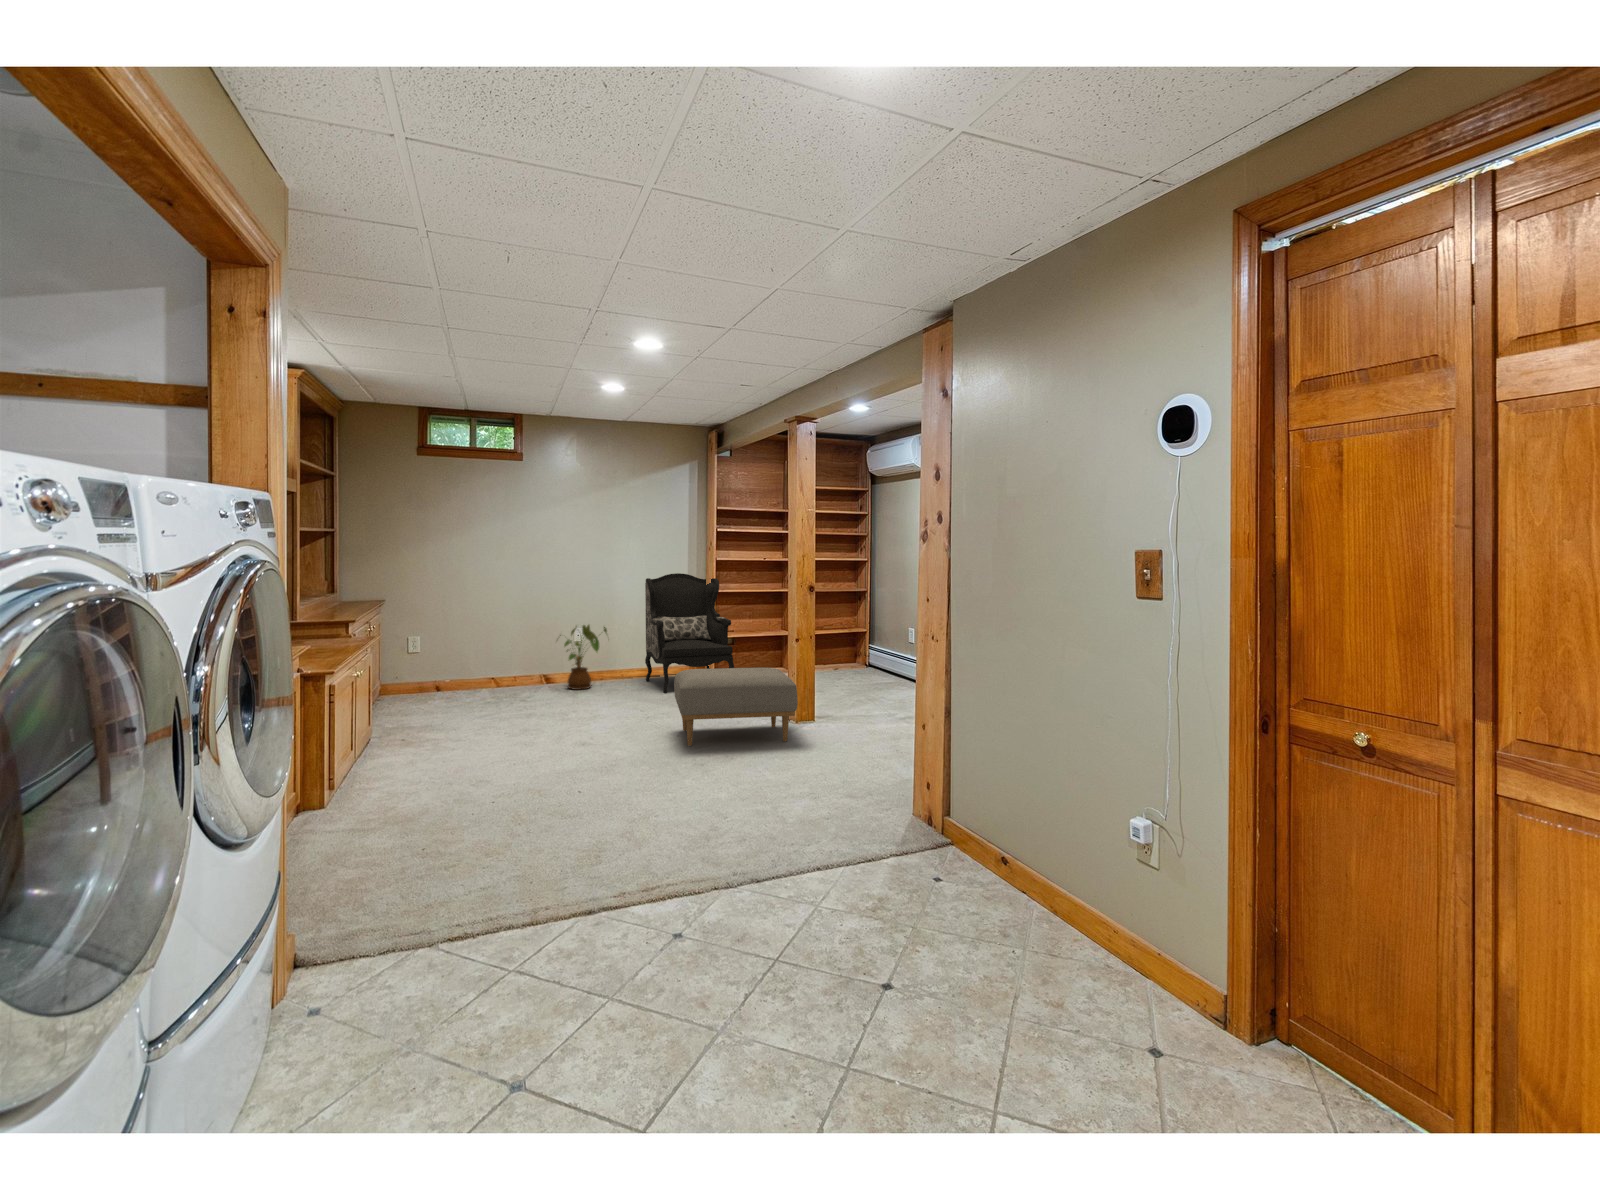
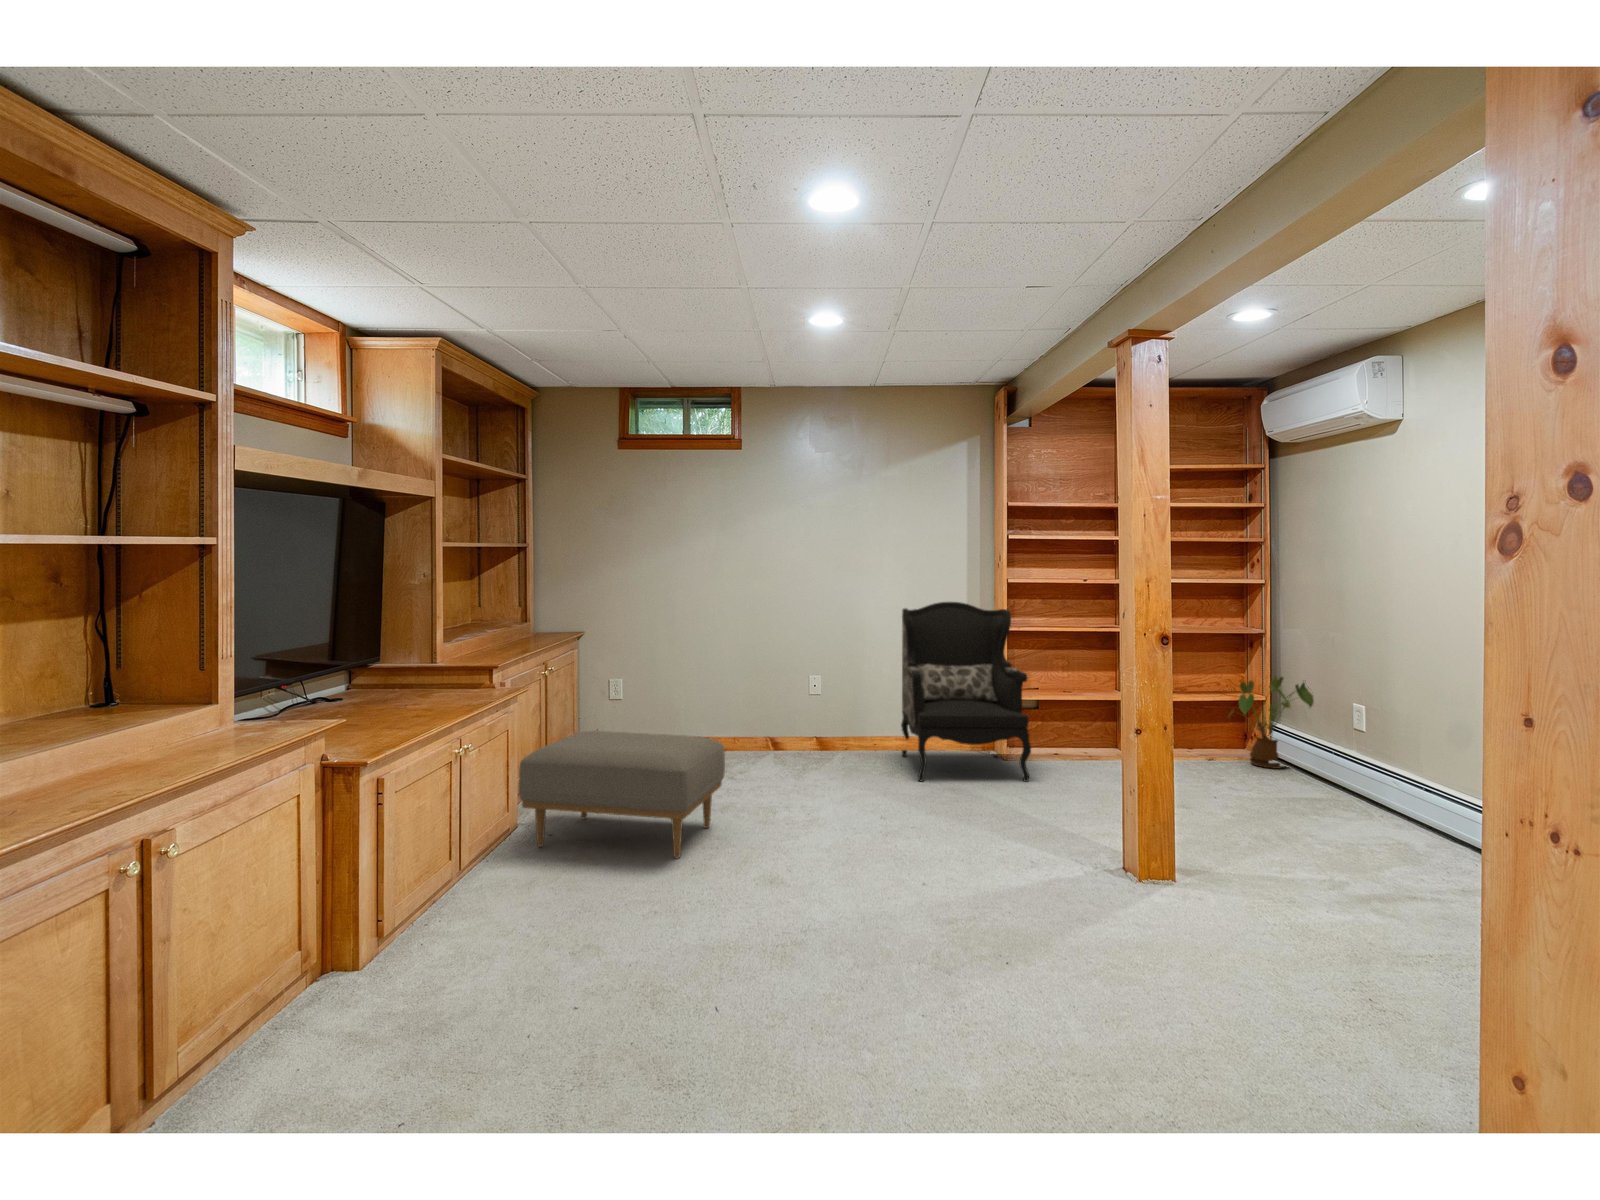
house plant: present [560,625,607,690] -> present [1230,676,1314,769]
ottoman: present [674,668,798,746] -> present [519,731,725,858]

